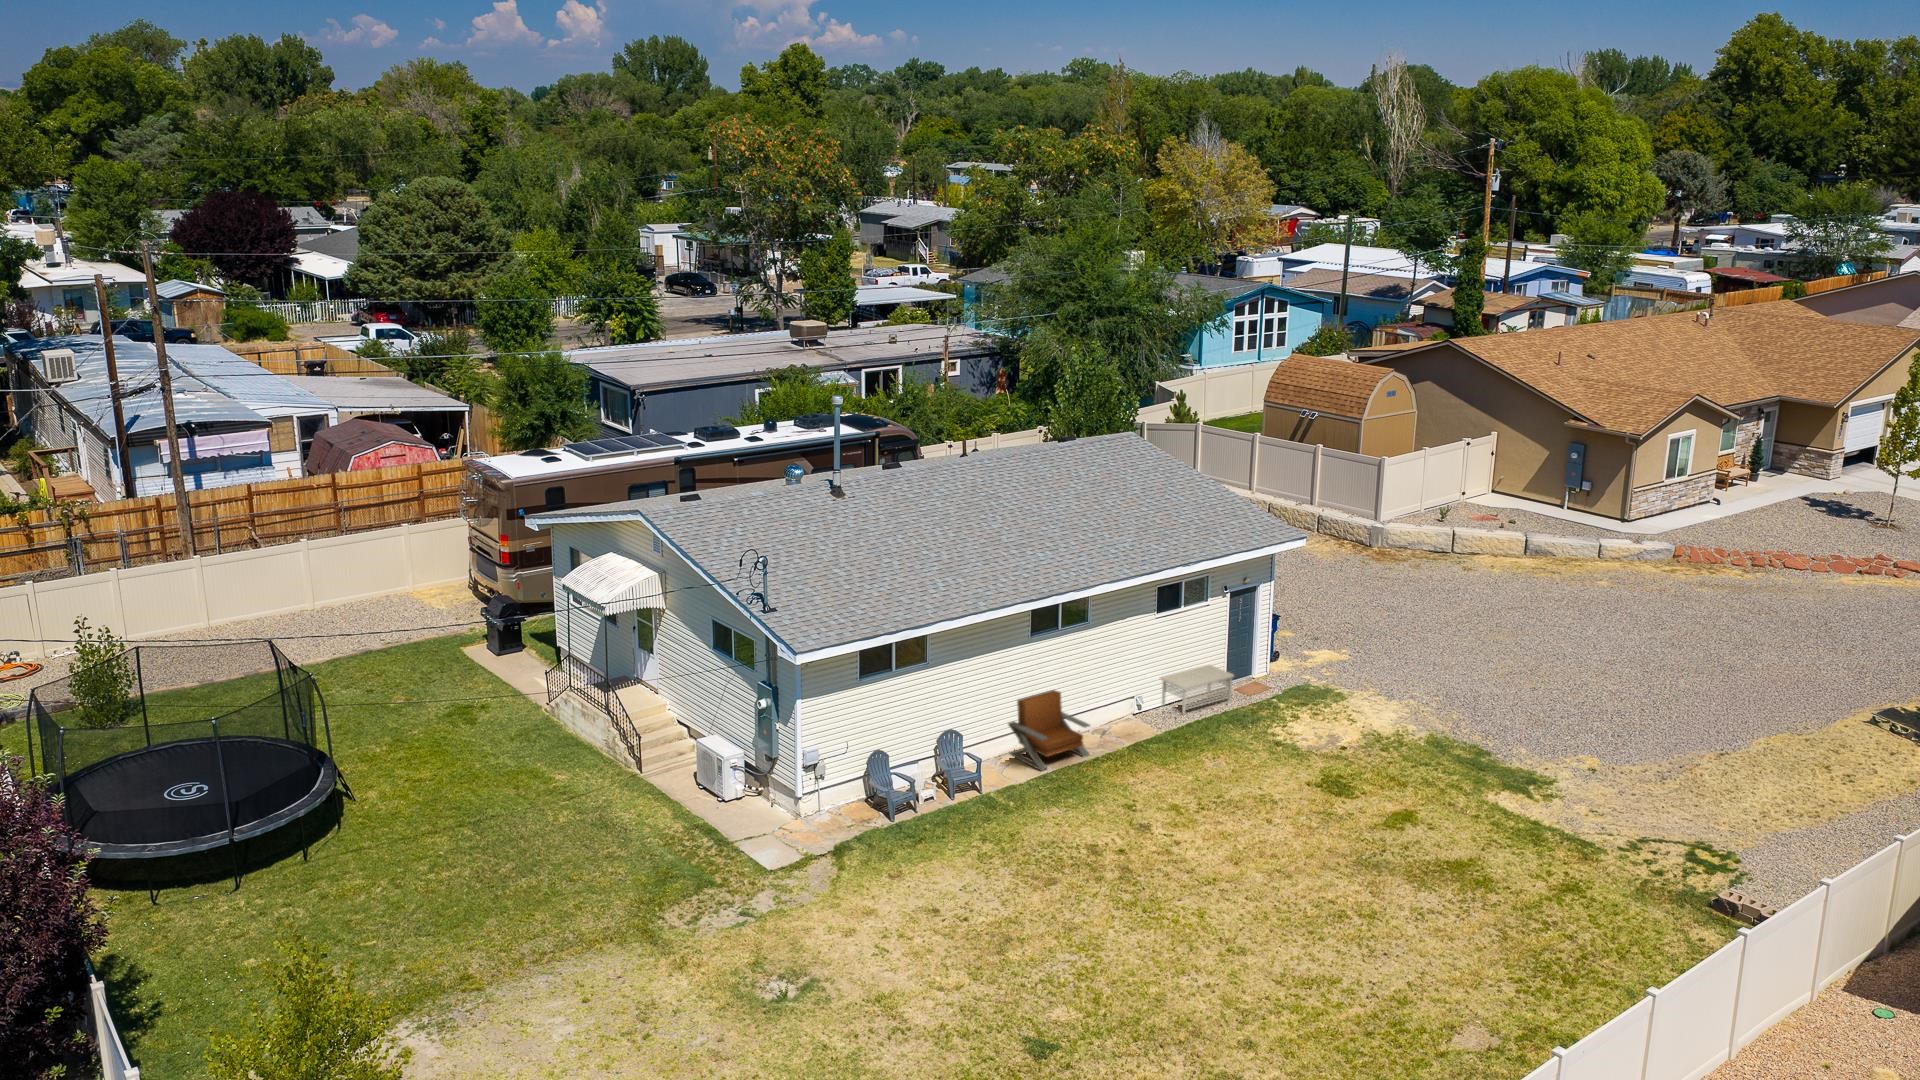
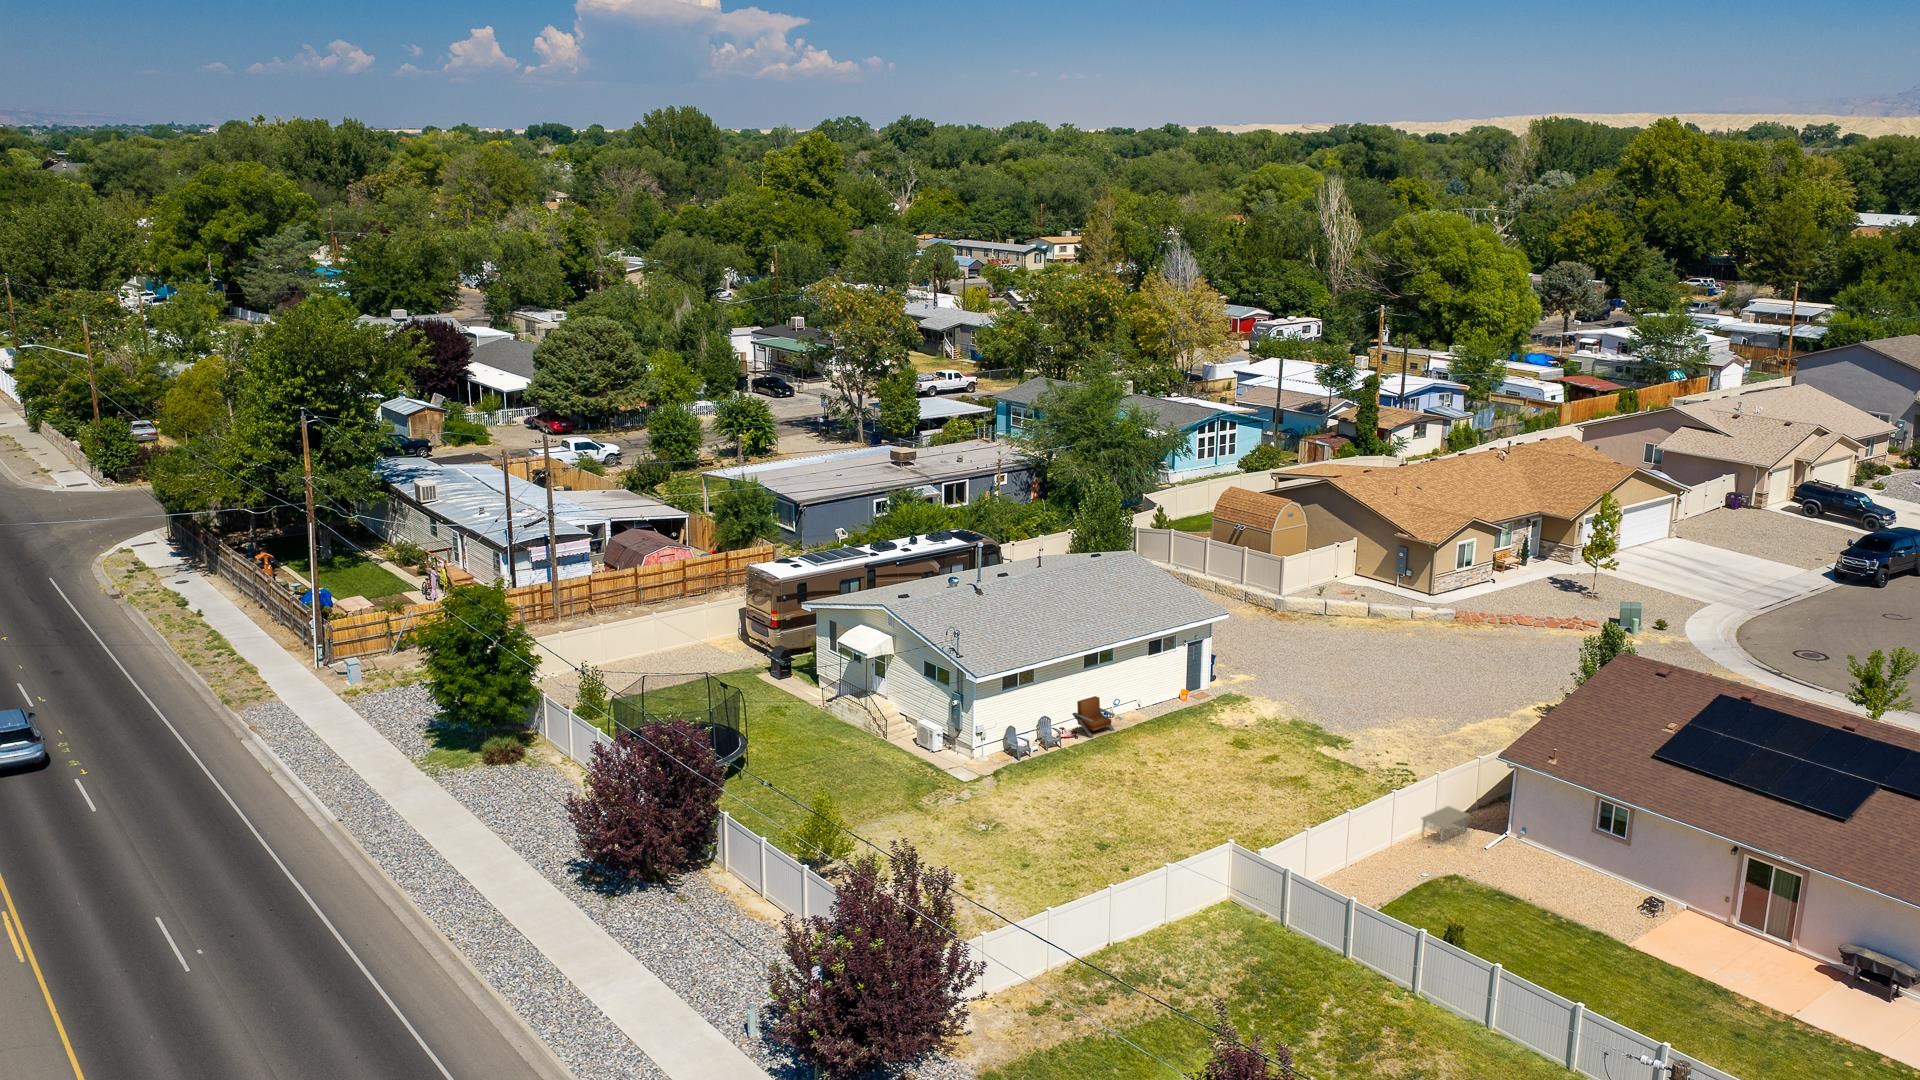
storage bench: present [1160,665,1234,715] -> present [1421,806,1469,843]

